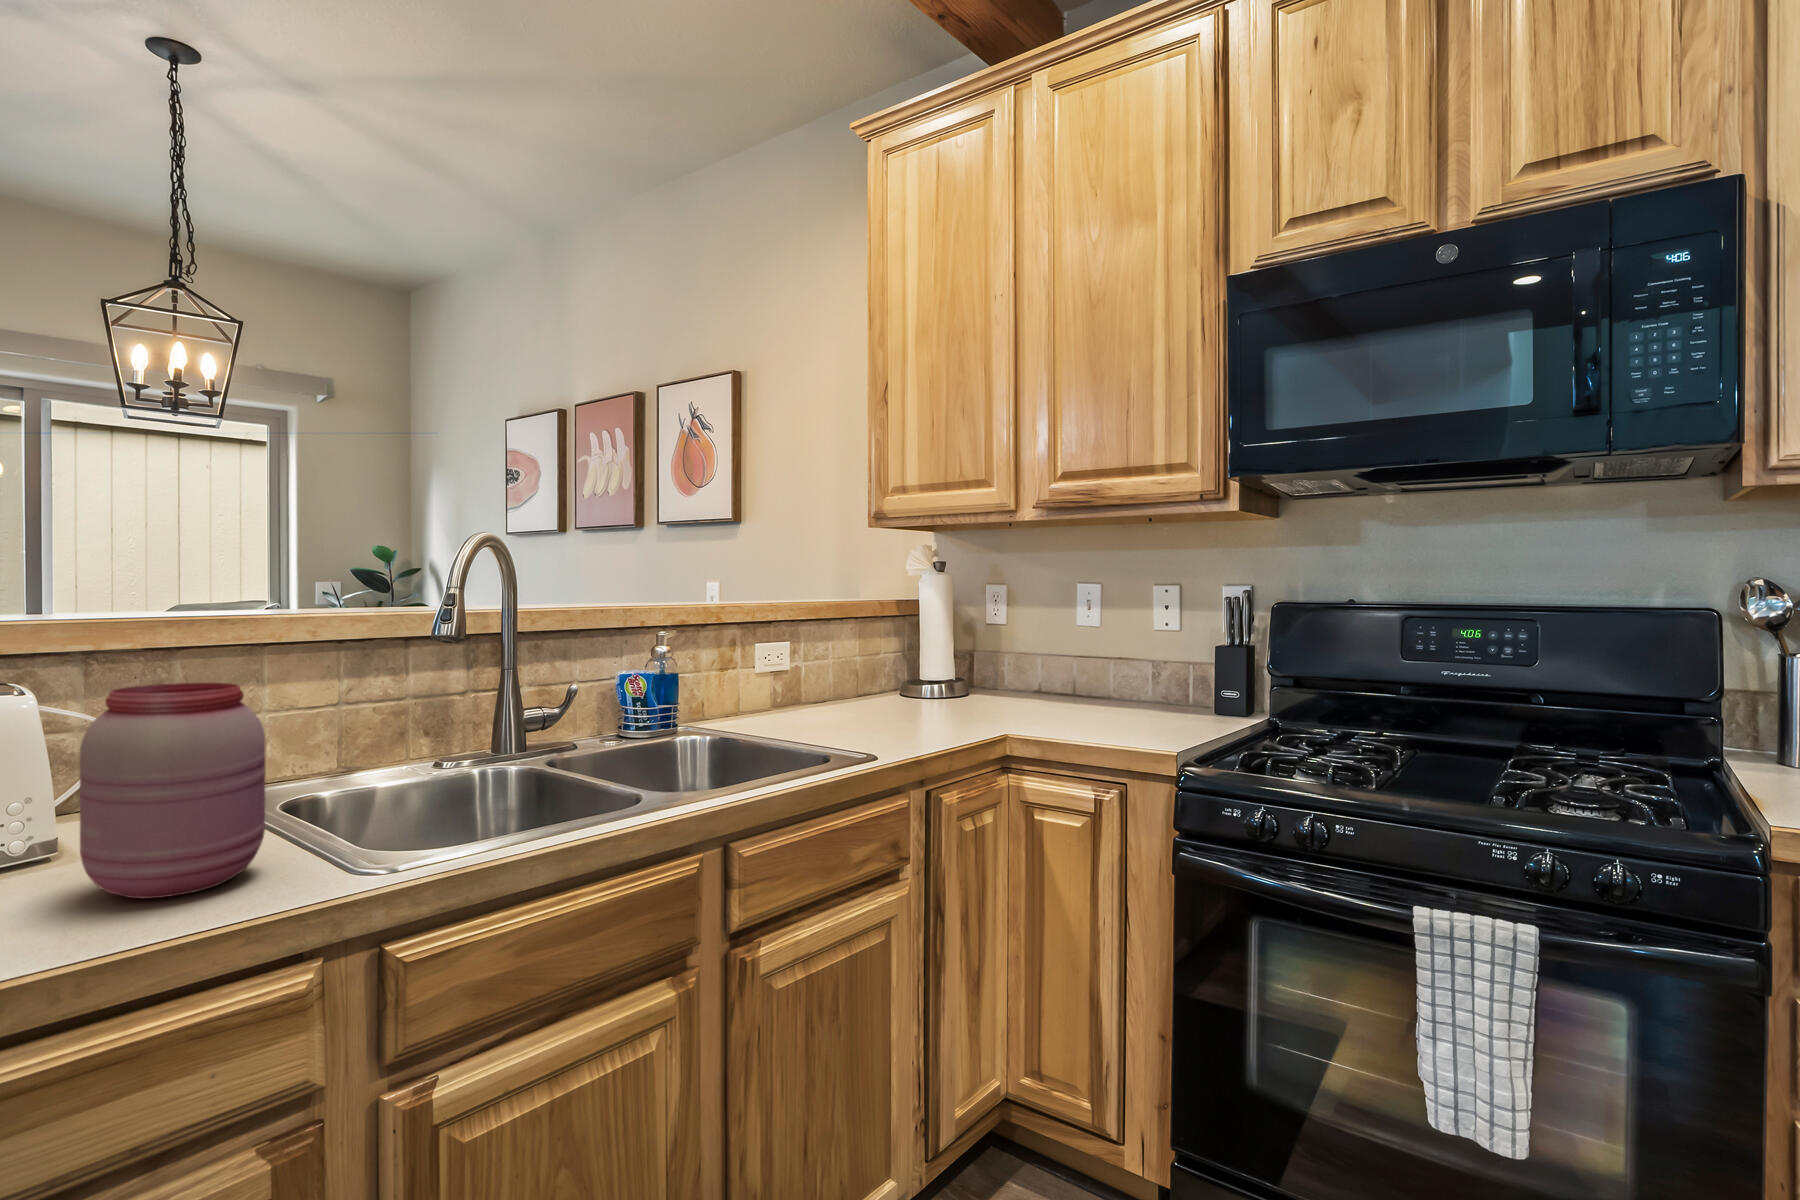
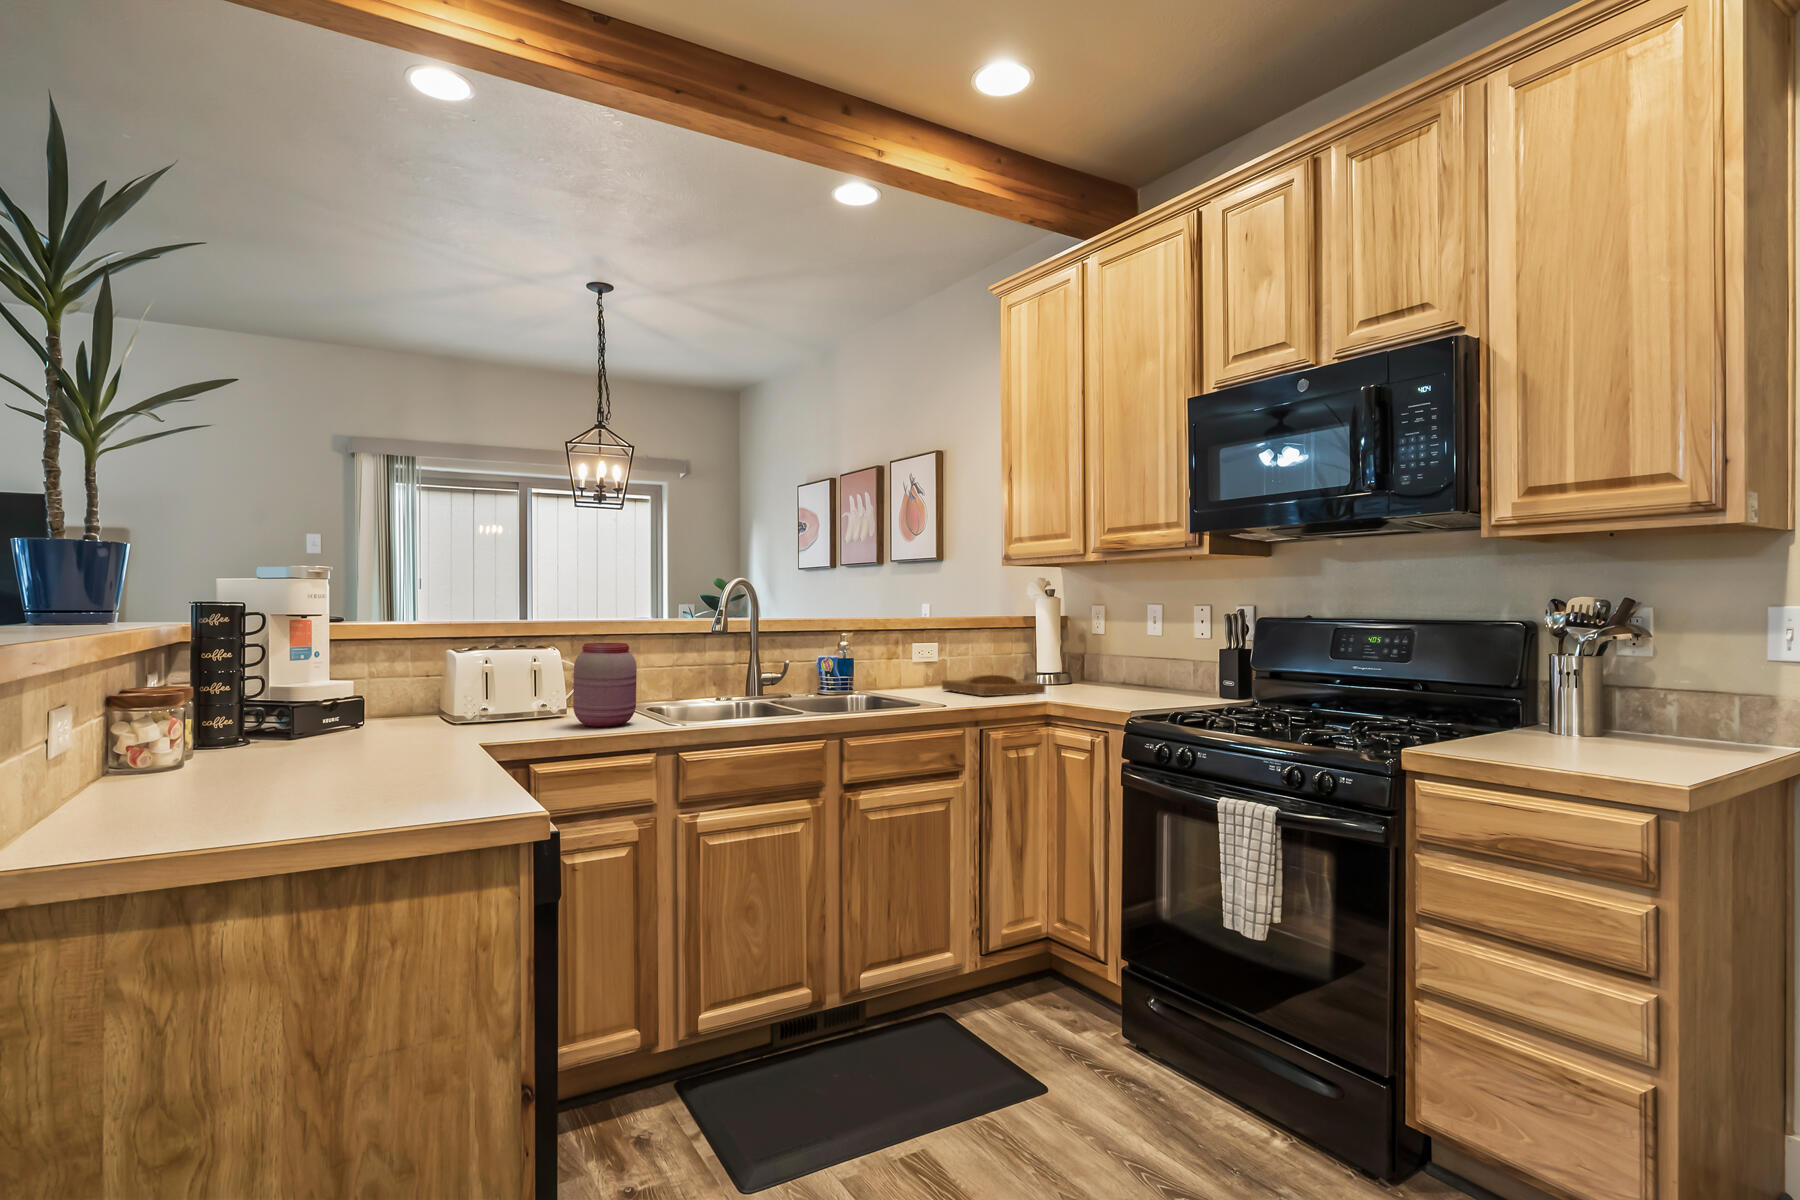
tray: none [815,692,975,730] -> present [942,675,1046,696]

